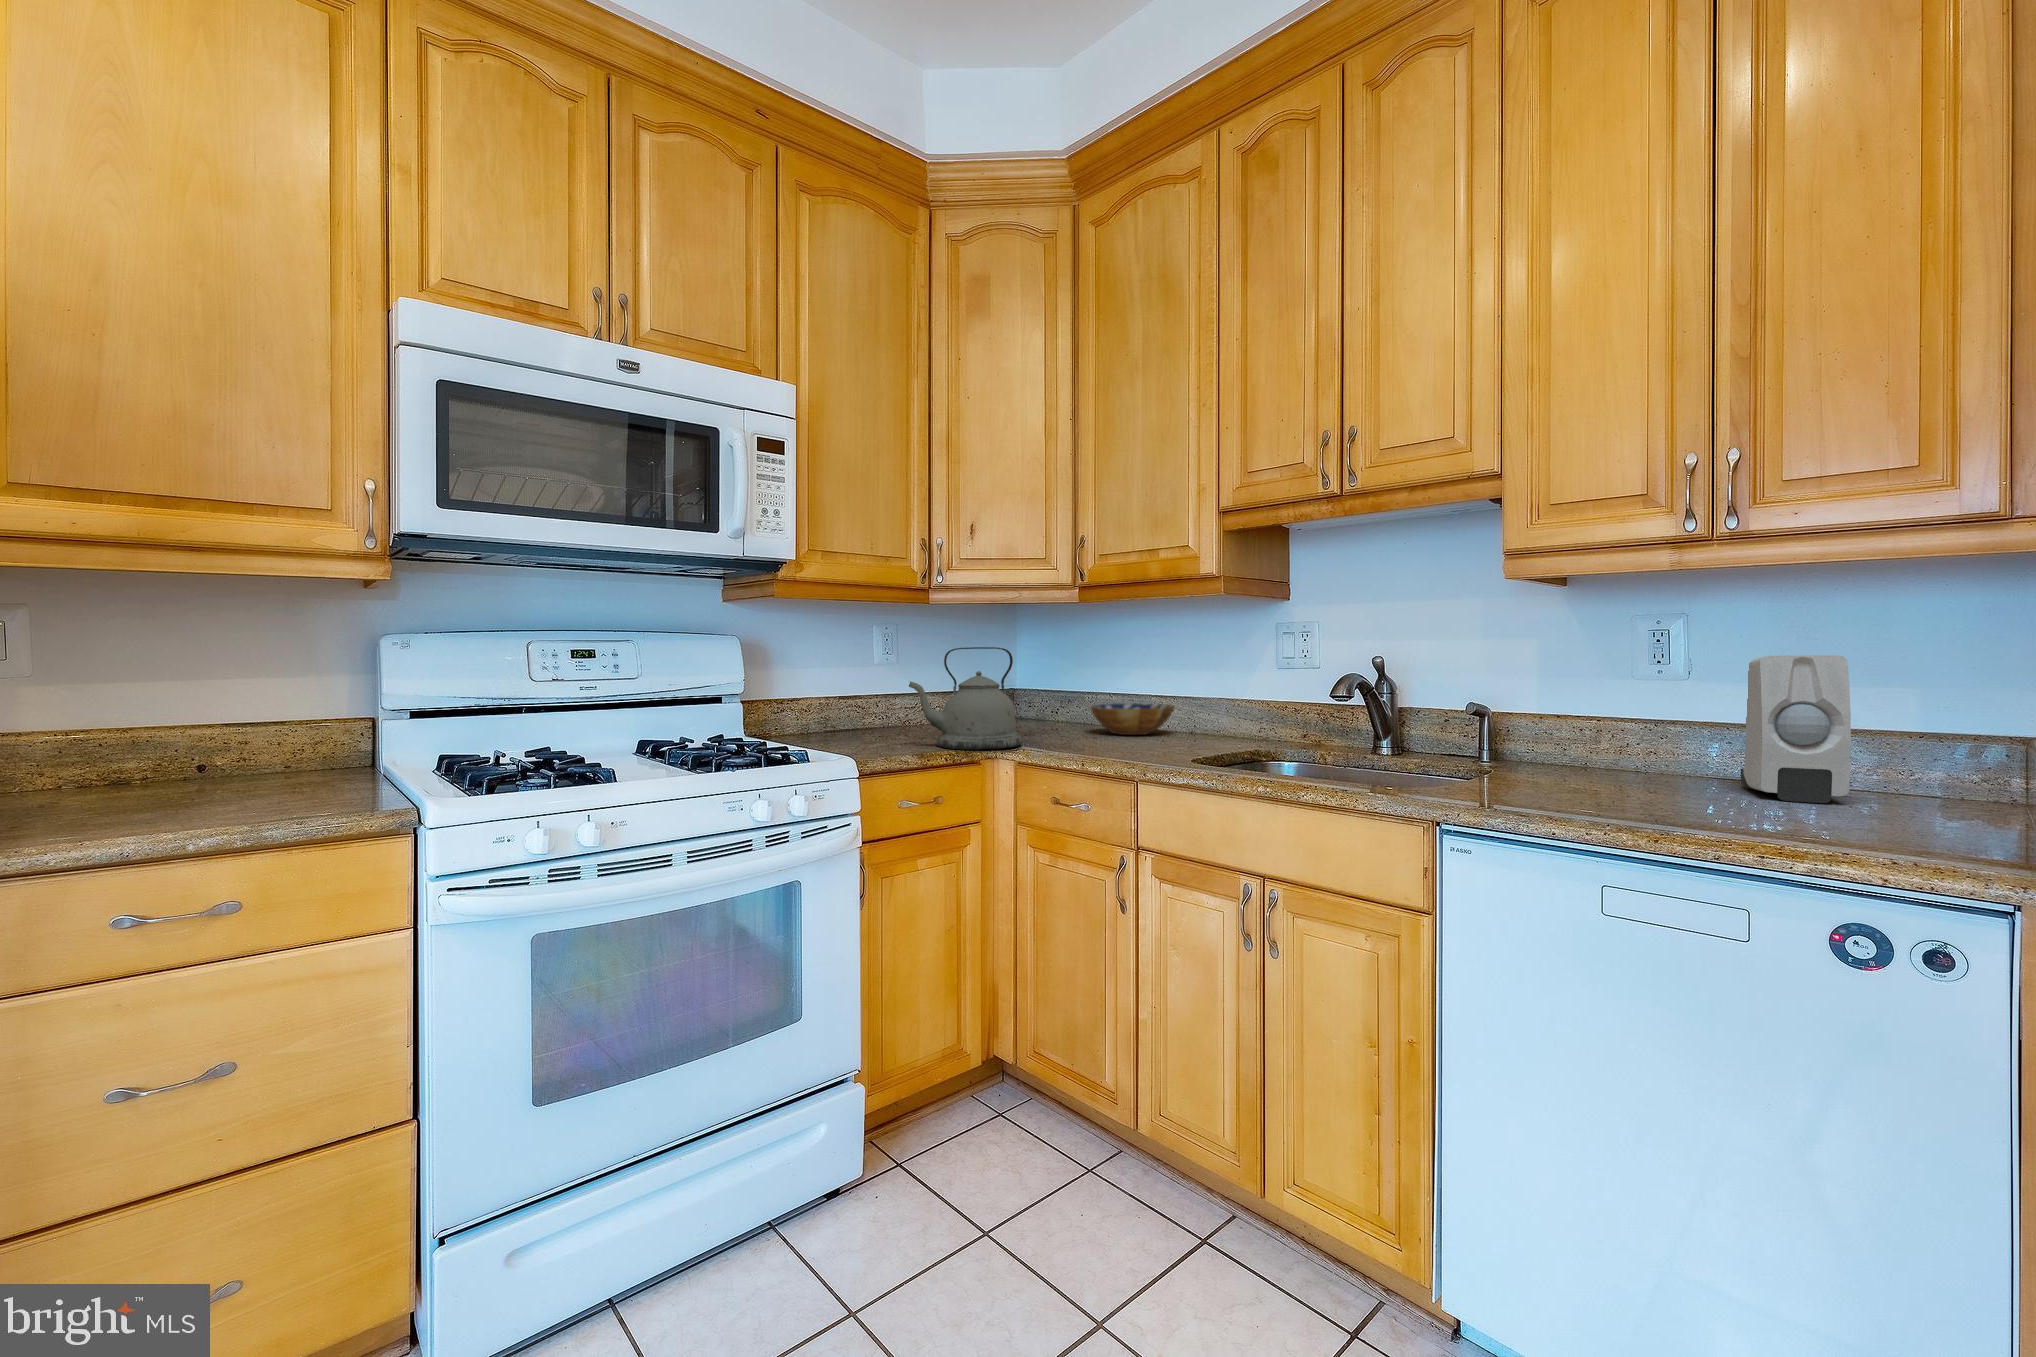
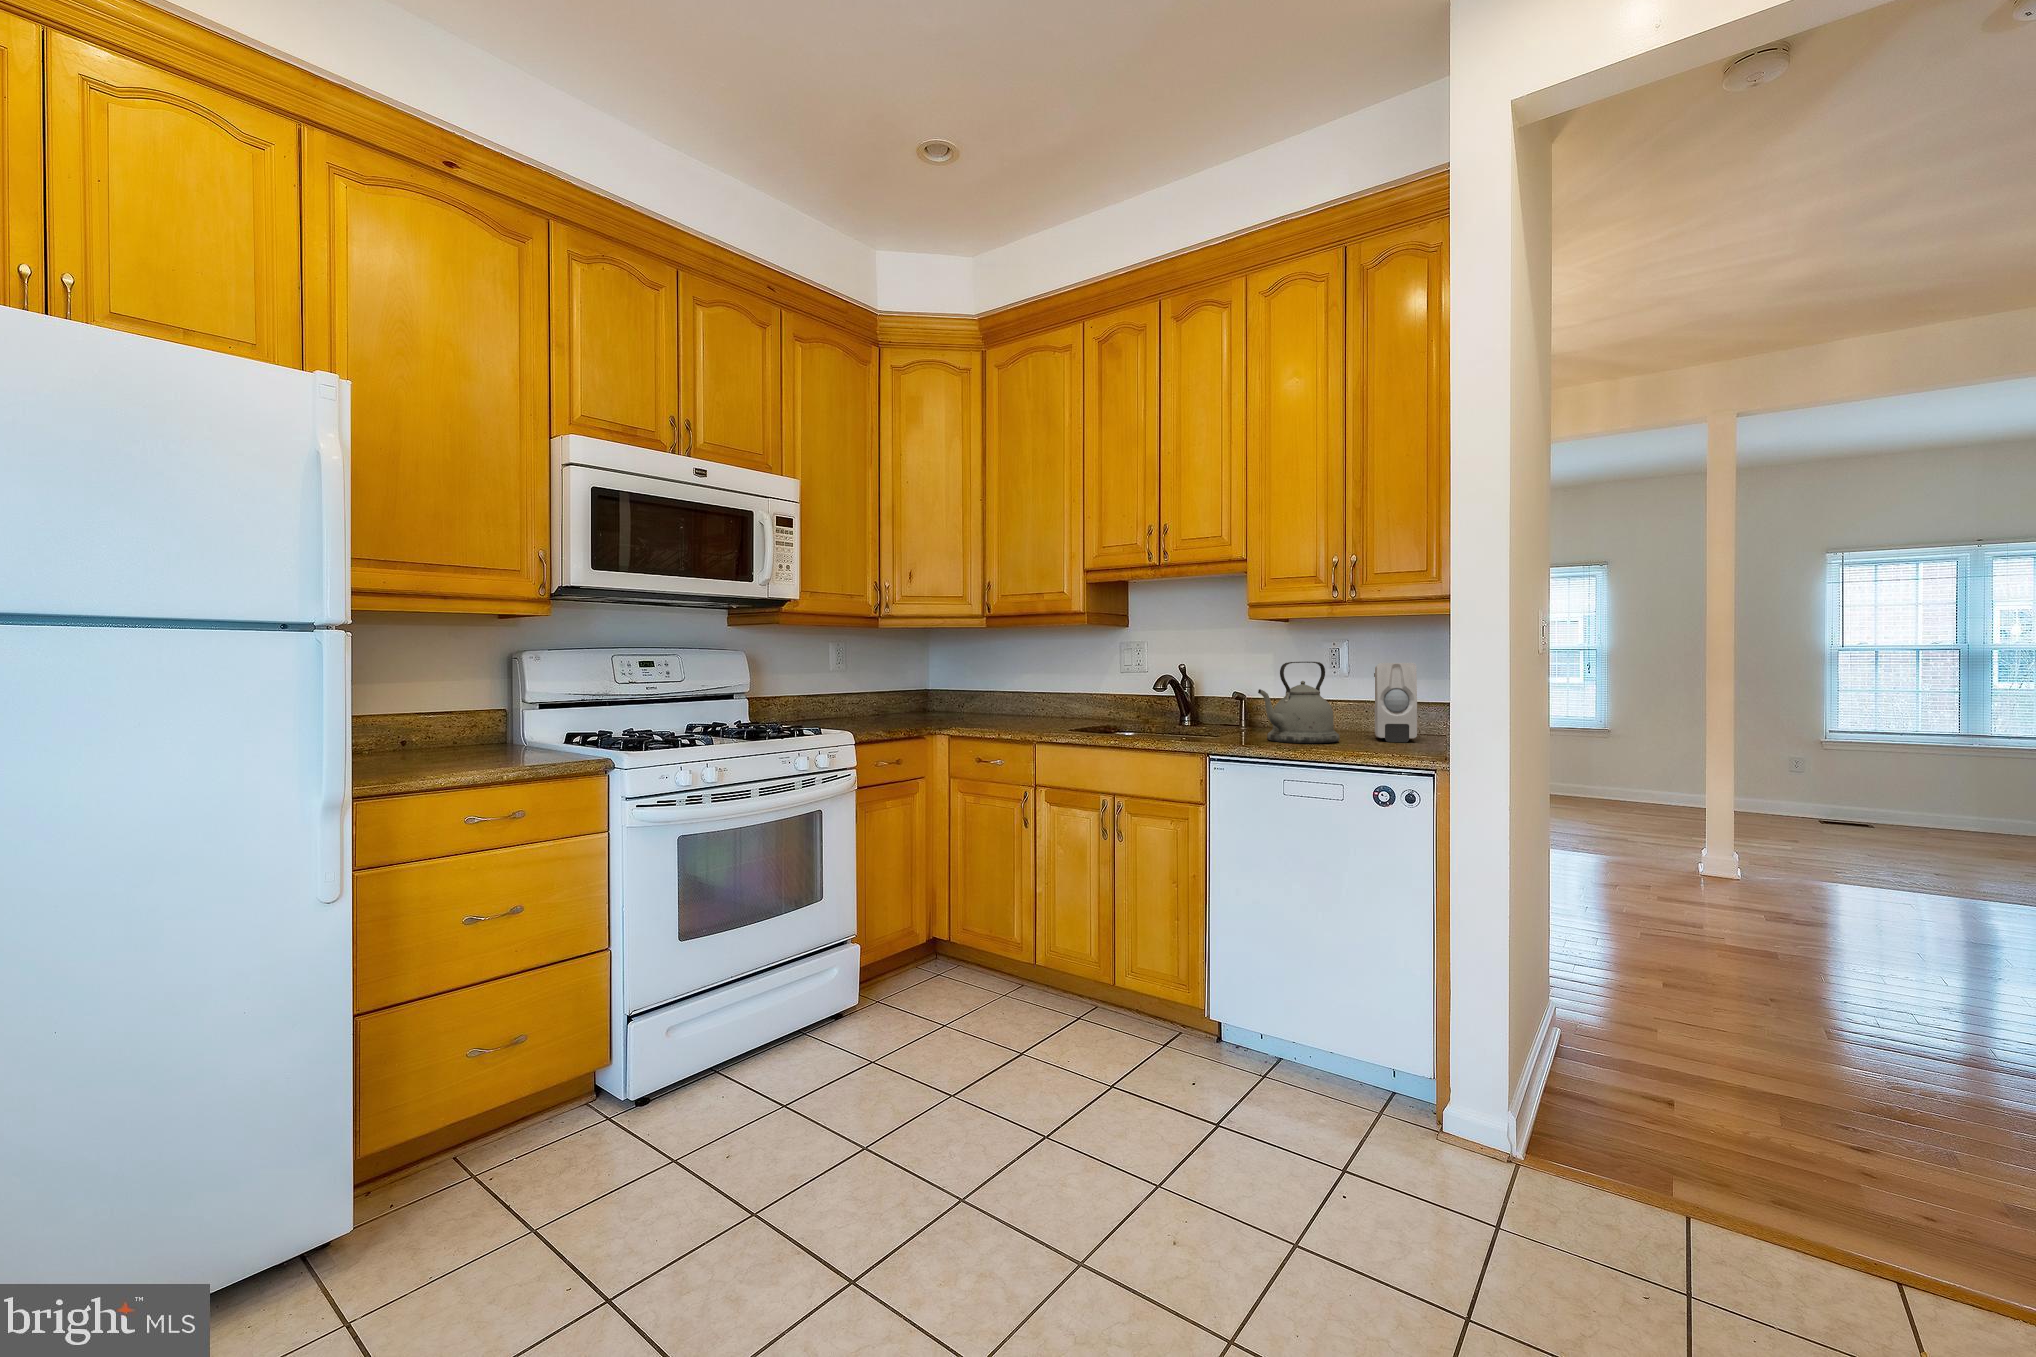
kettle: present [909,647,1023,750] -> present [1258,662,1340,743]
bowl: present [1090,703,1175,735] -> none [990,699,1051,720]

